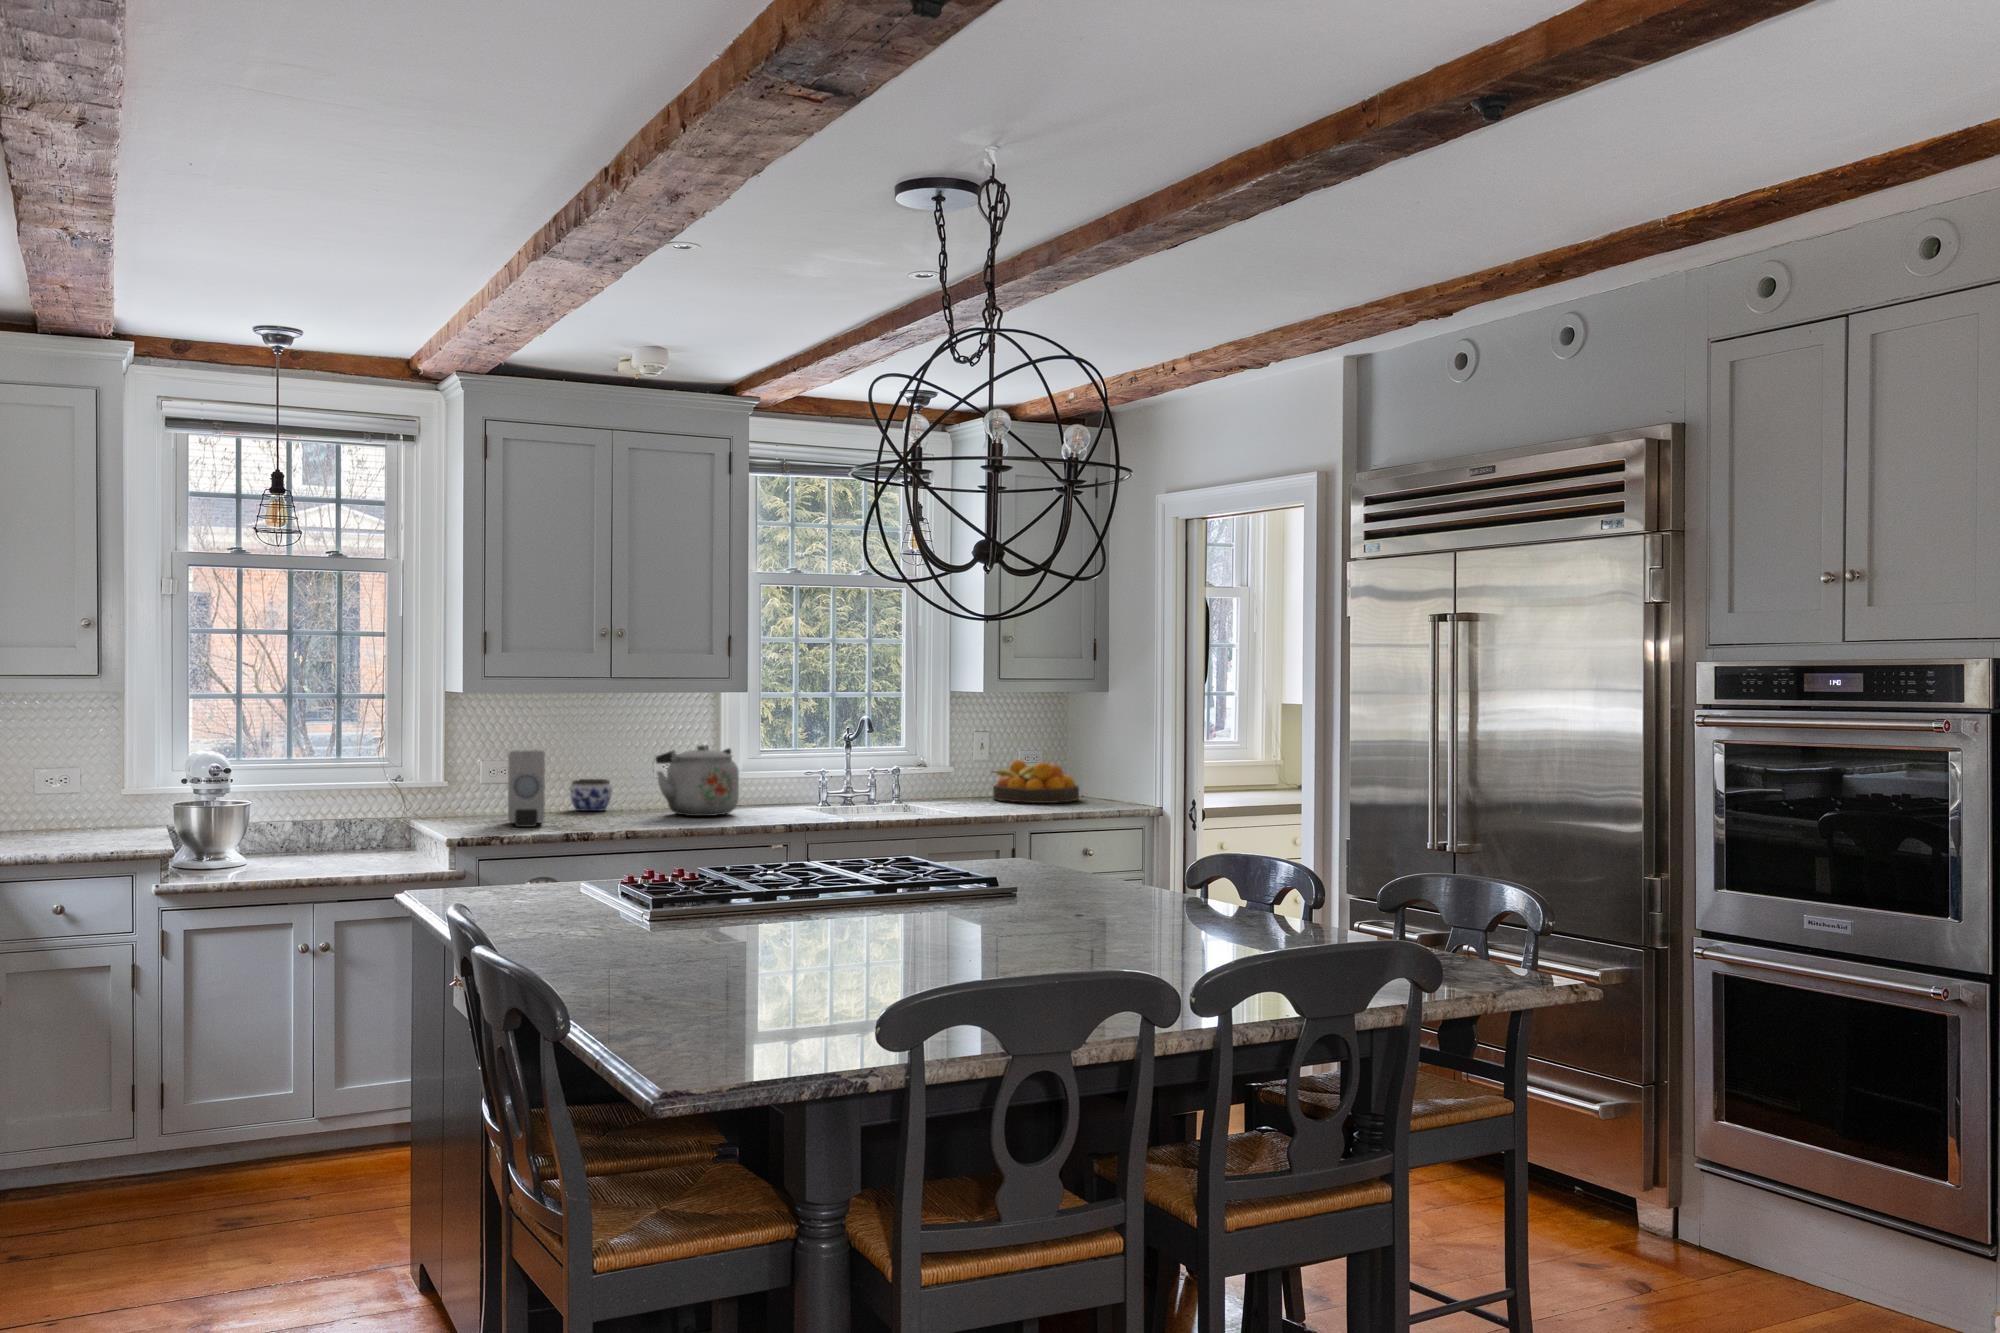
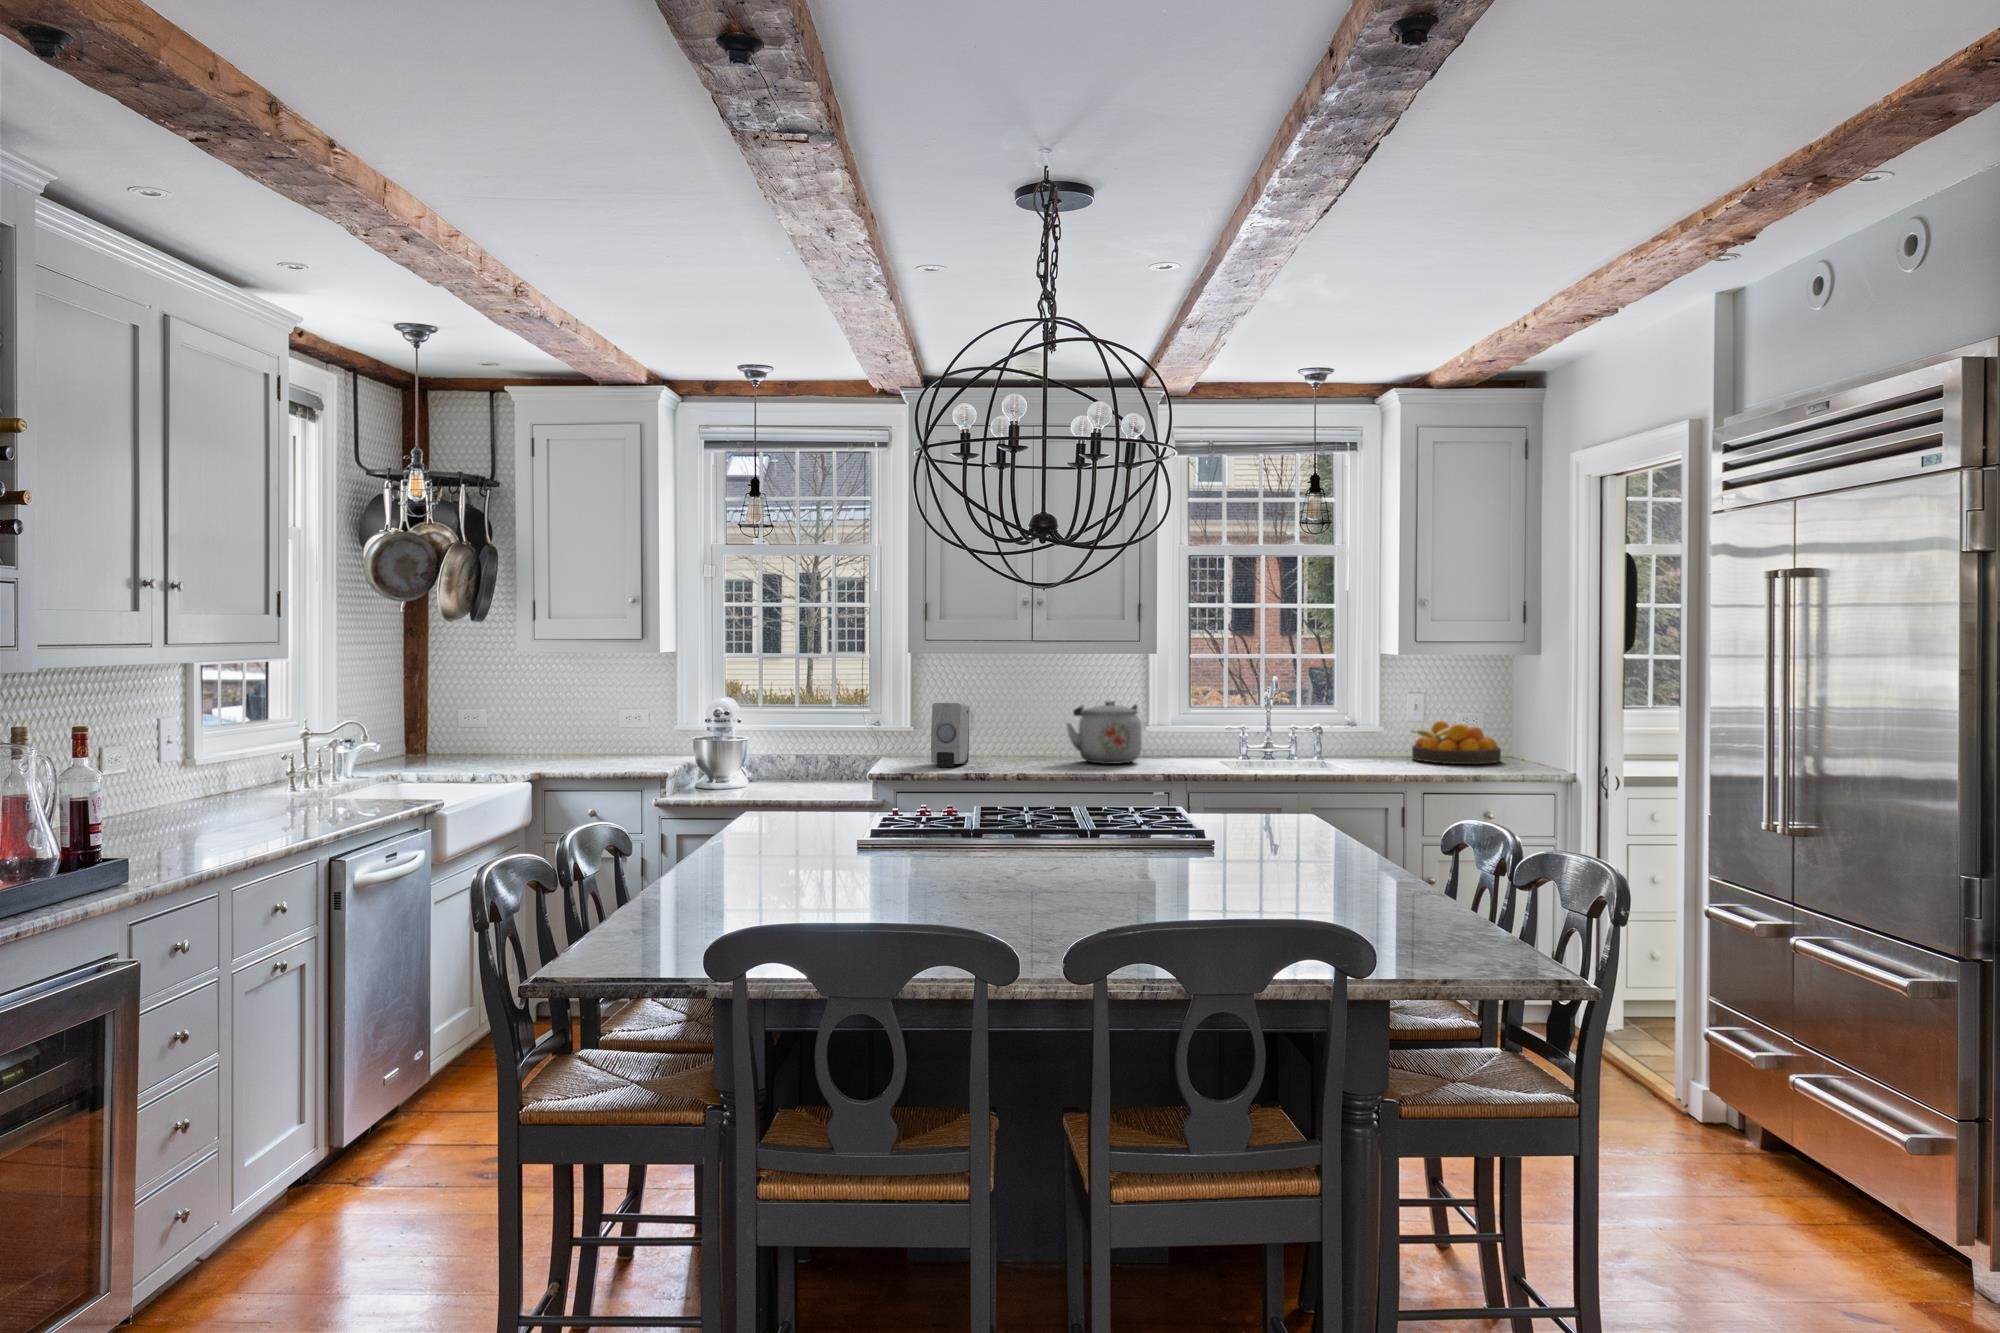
jar: present [570,779,612,811] -> none [1010,728,1045,755]

